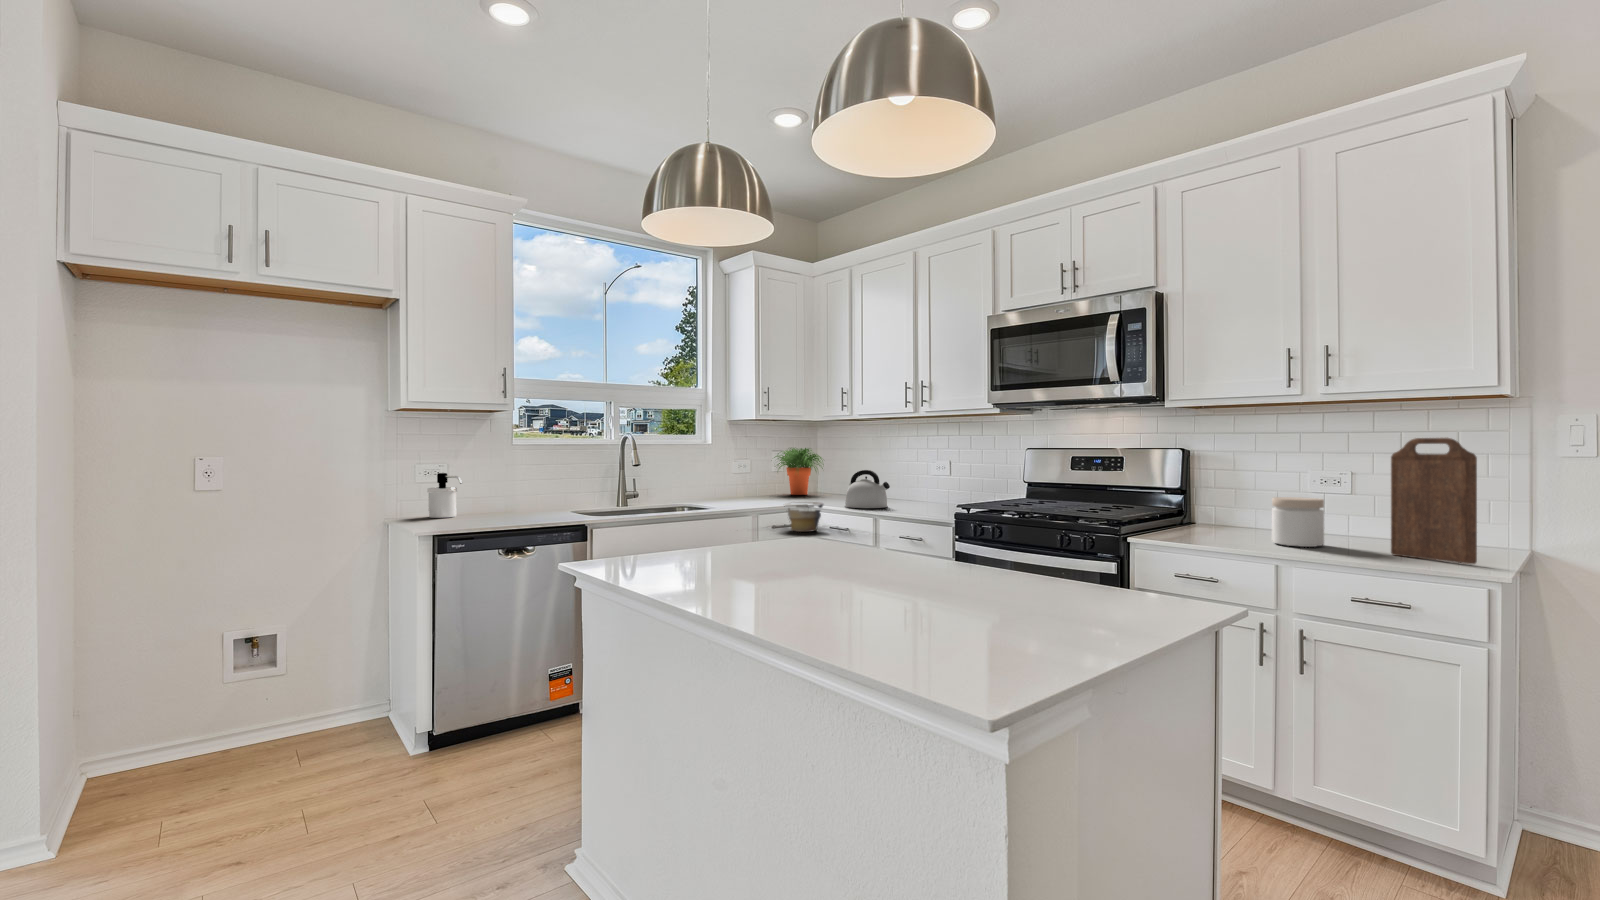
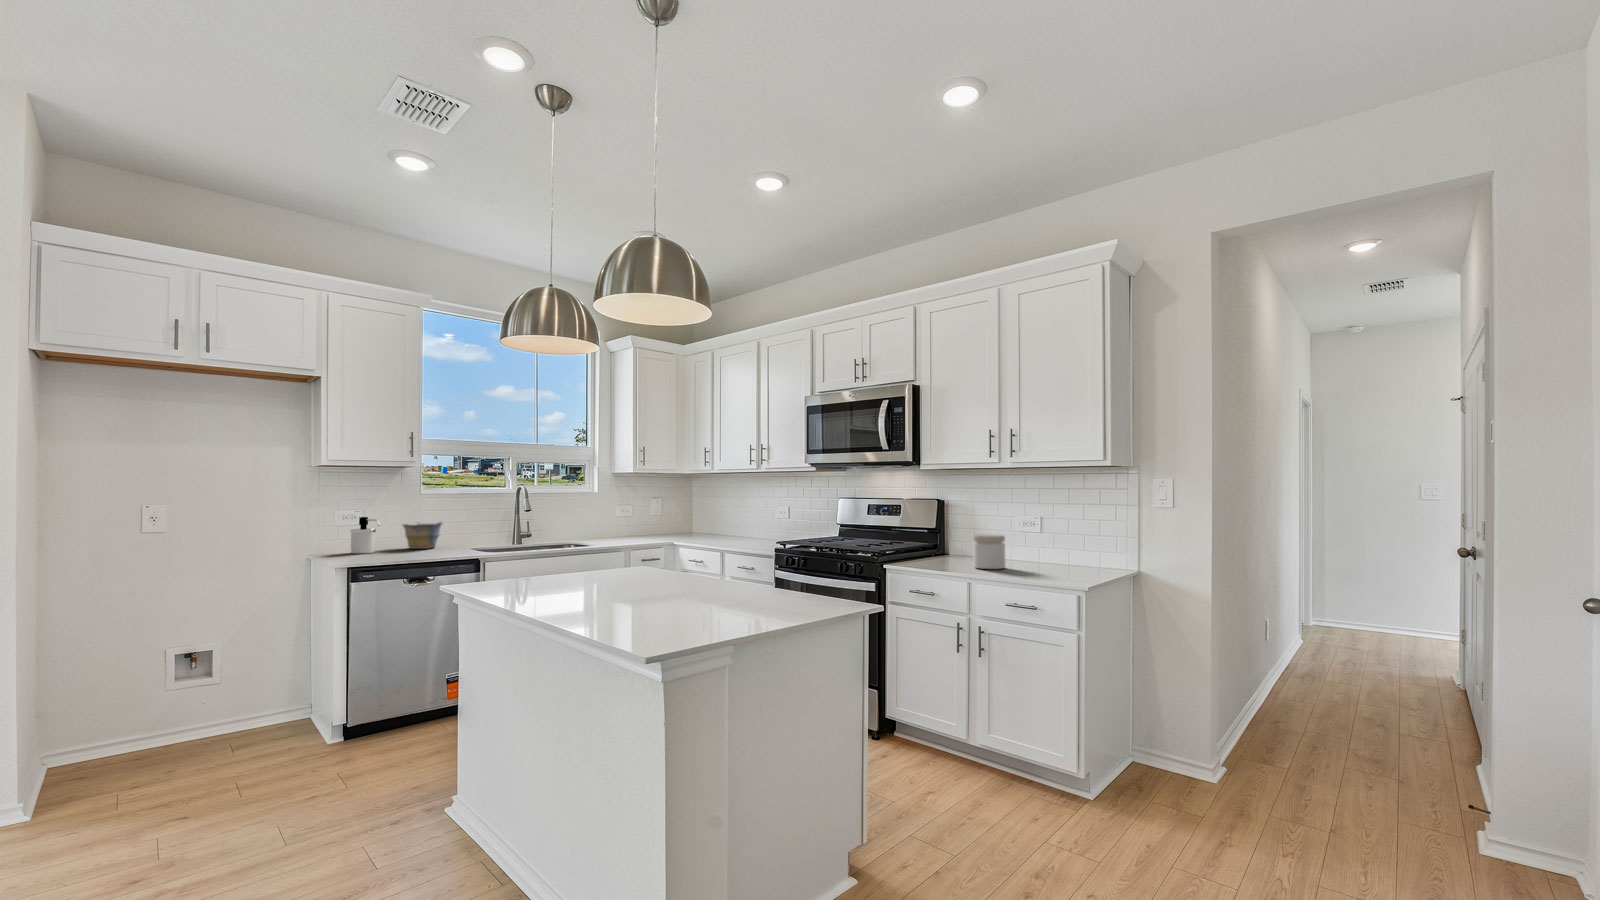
cutting board: present [1391,438,1477,564] -> none [1036,494,1078,579]
potted plant: present [774,448,824,495] -> none [654,494,700,534]
kettle: present [845,470,890,508] -> none [704,514,740,544]
bowl: present [786,502,823,532] -> present [403,522,442,549]

